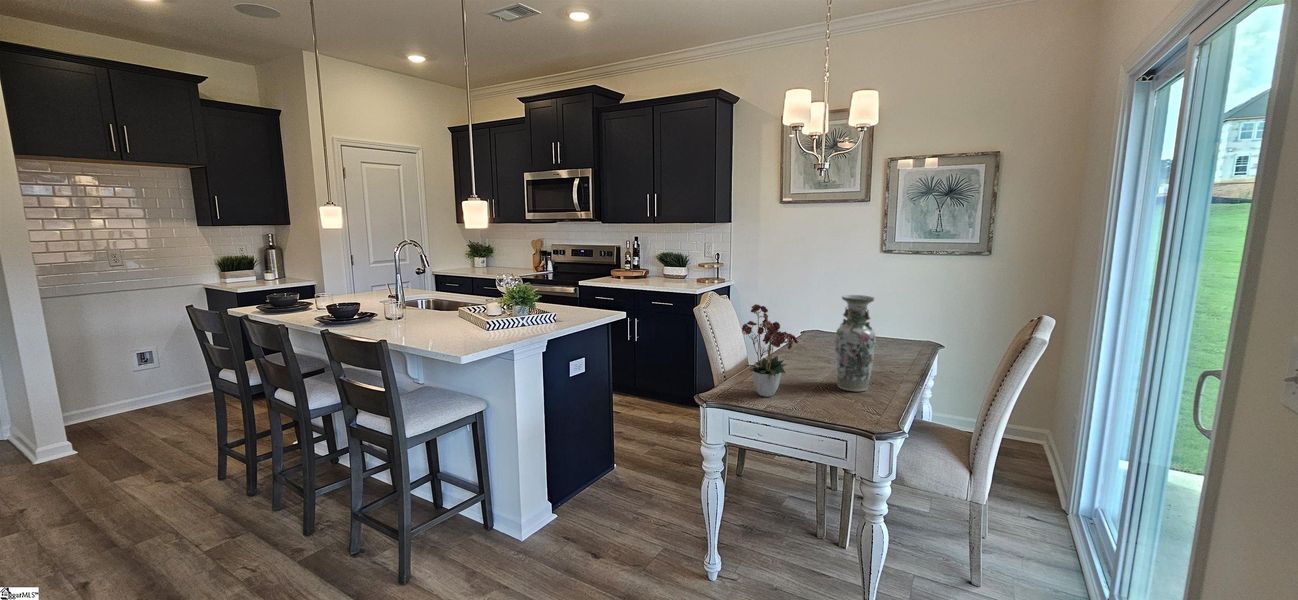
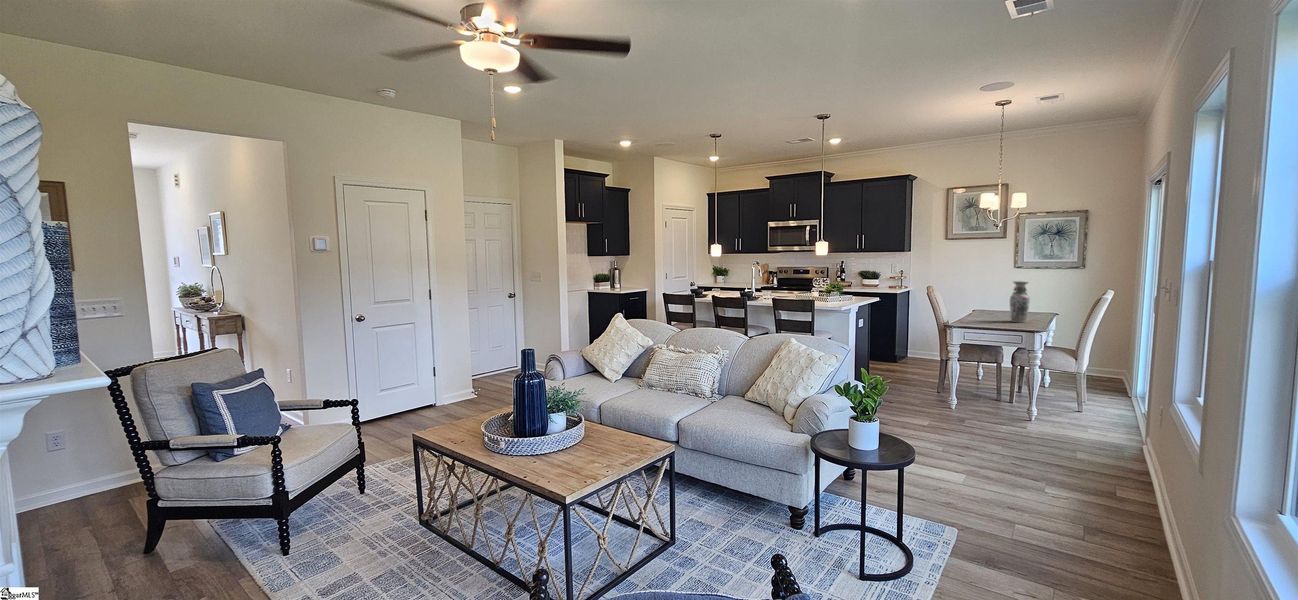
flower arrangement: present [742,304,798,397] -> none [966,283,999,324]

